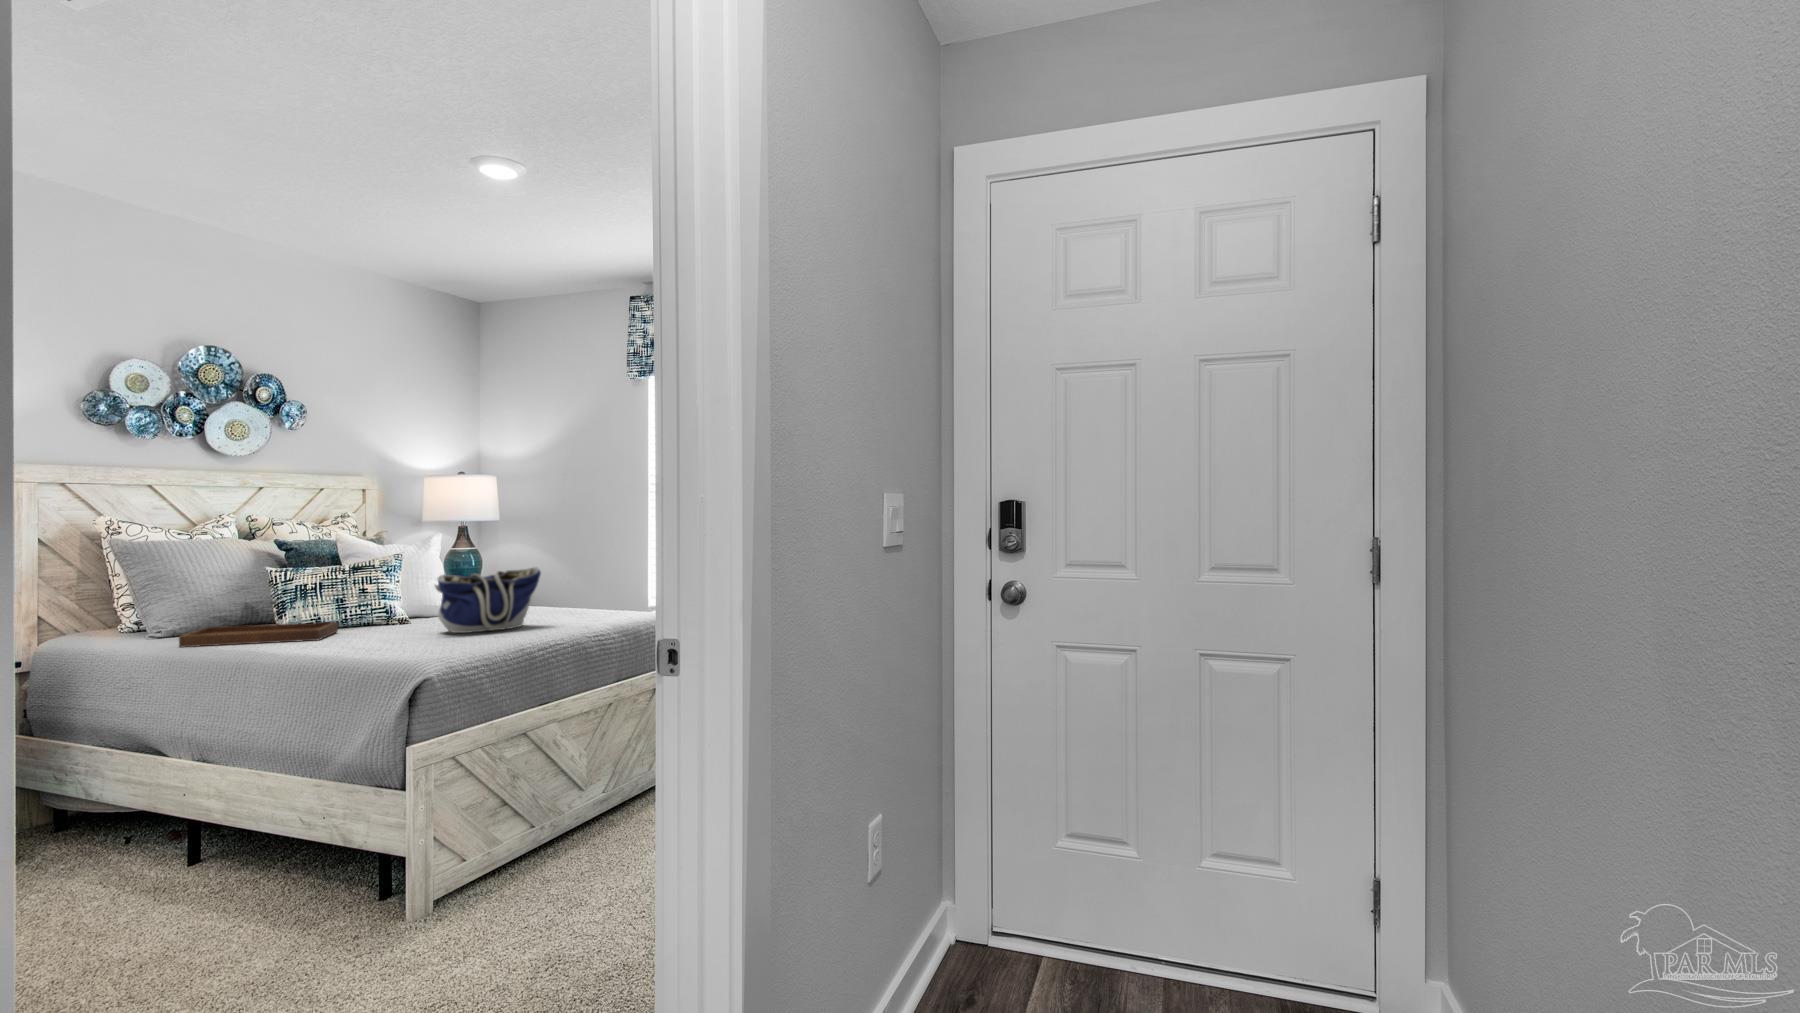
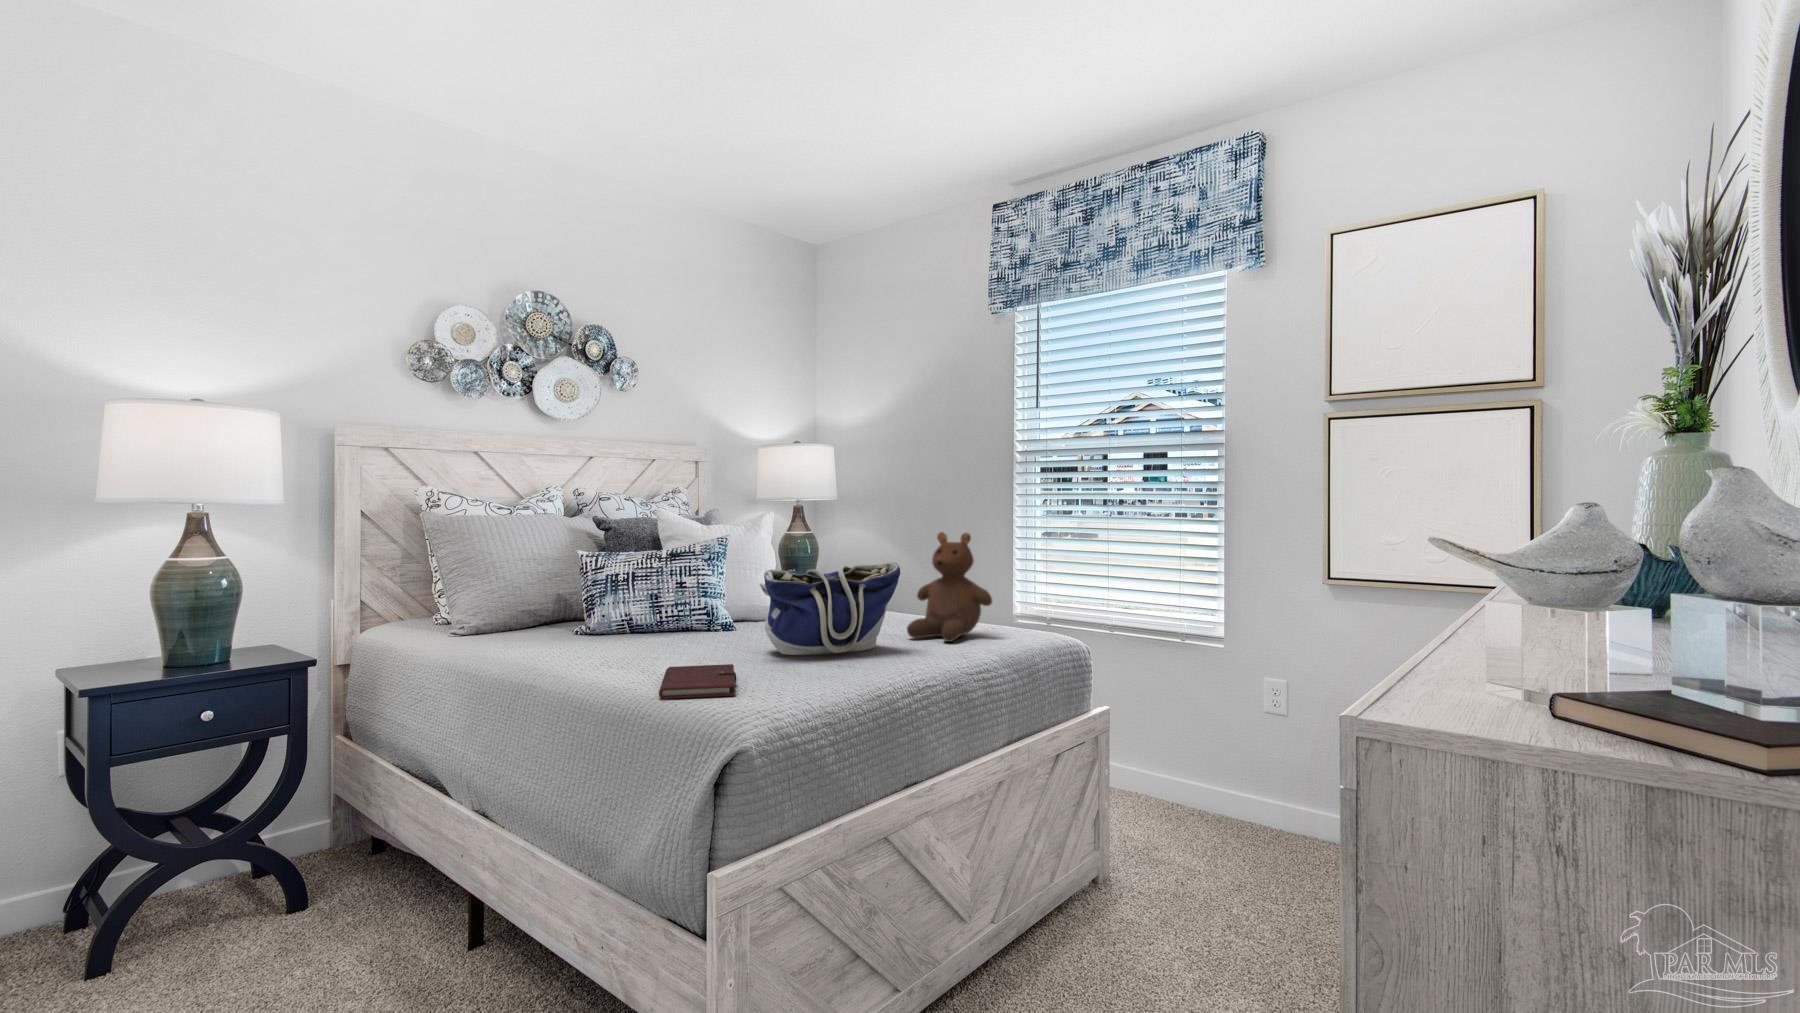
teddy bear: none [548,546,611,620] -> present [907,532,992,642]
tray: present [179,599,338,647] -> none [467,594,648,654]
notebook: none [364,638,419,659] -> present [659,664,736,699]

